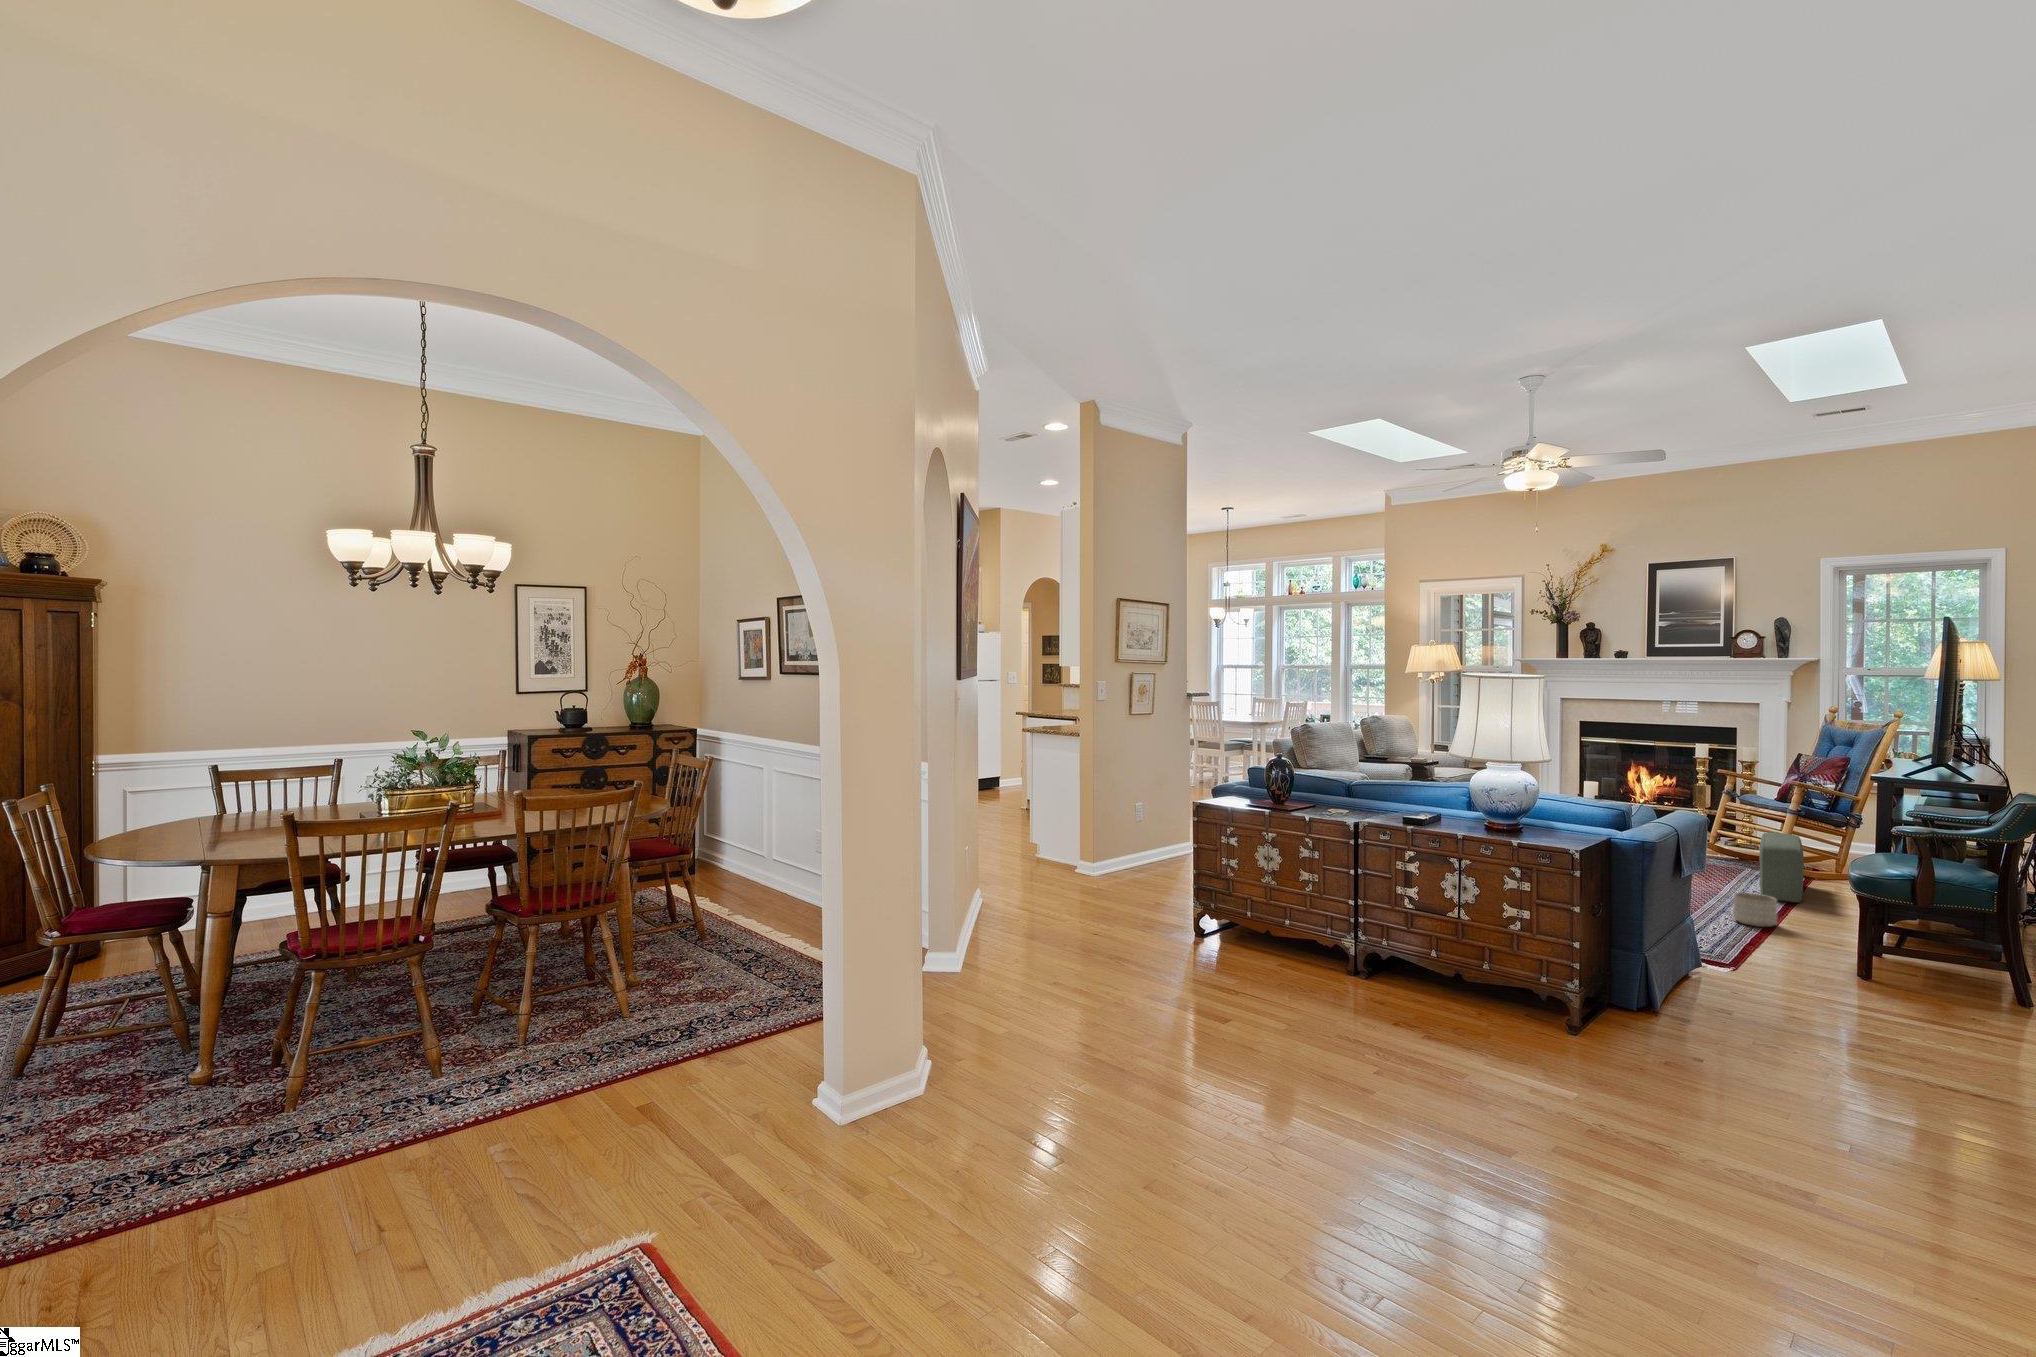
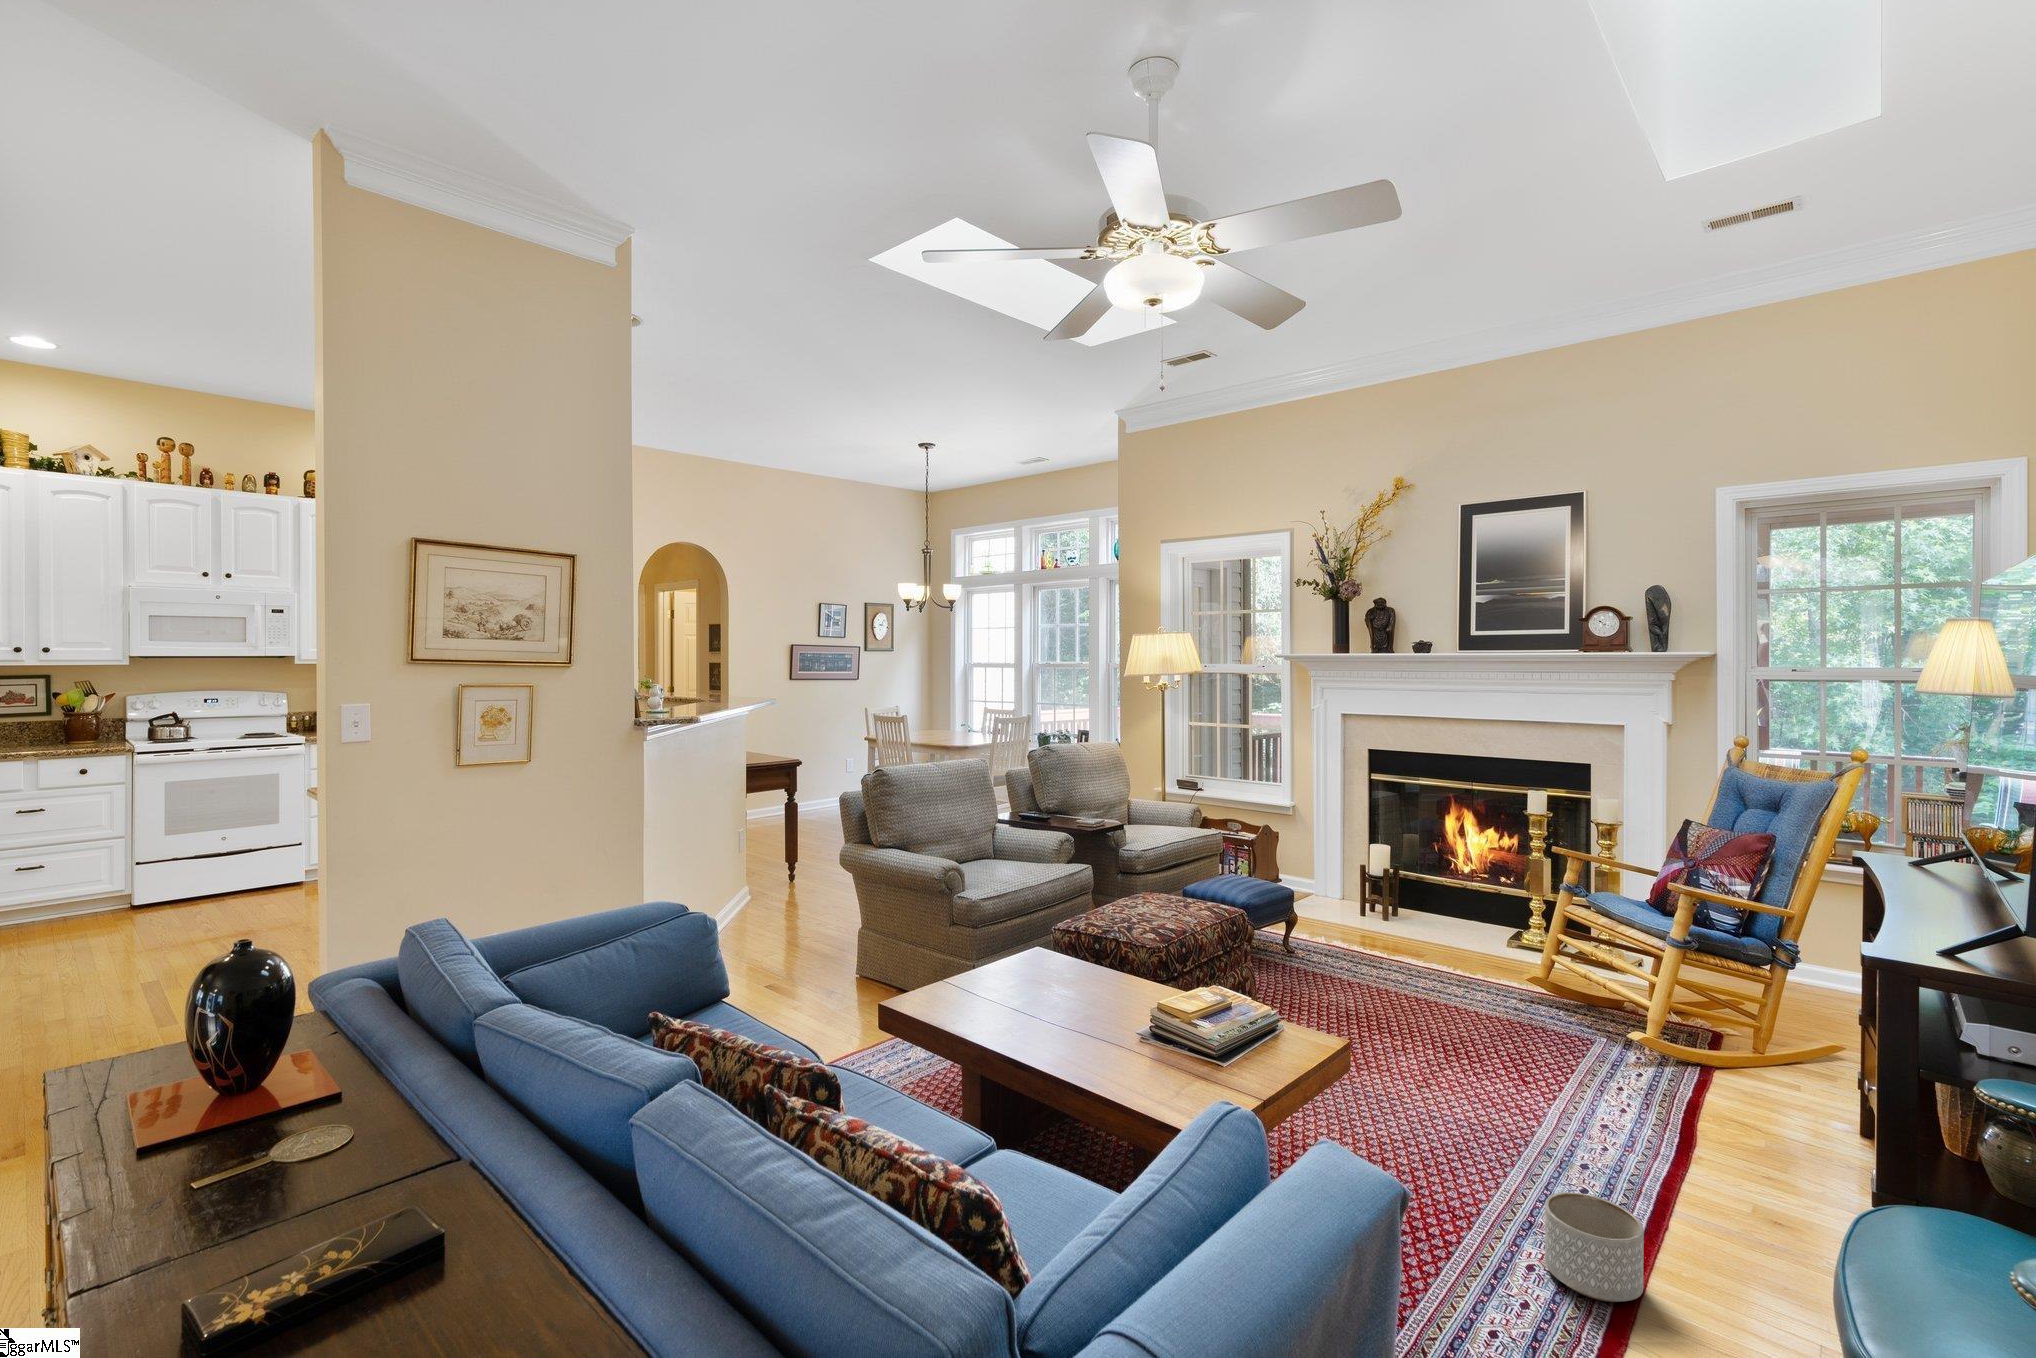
pouf: present [1759,833,1804,903] -> none [1613,984,1698,1167]

